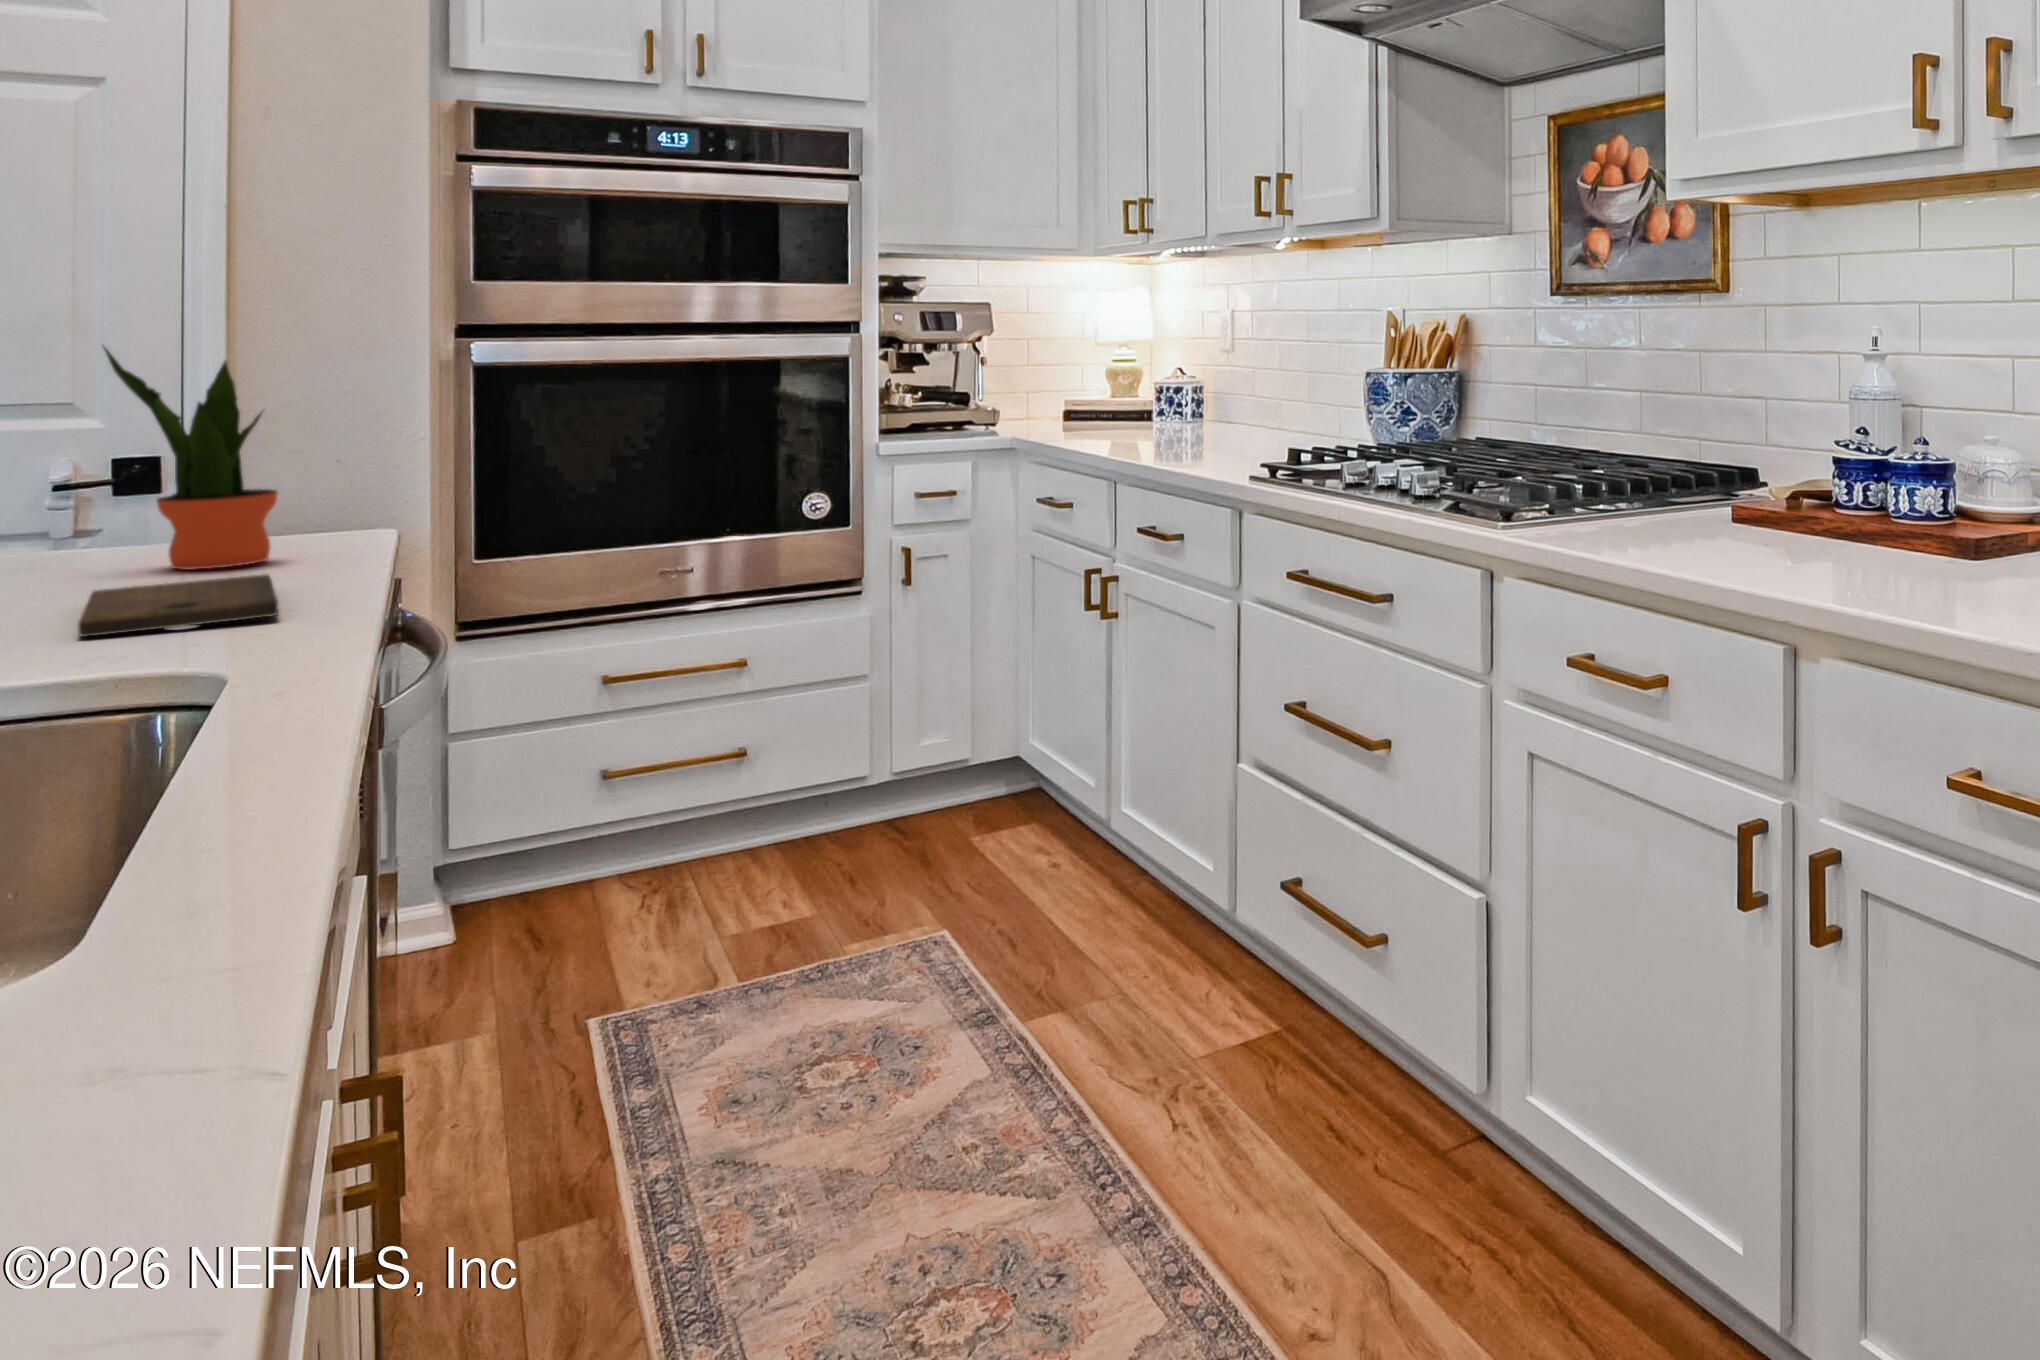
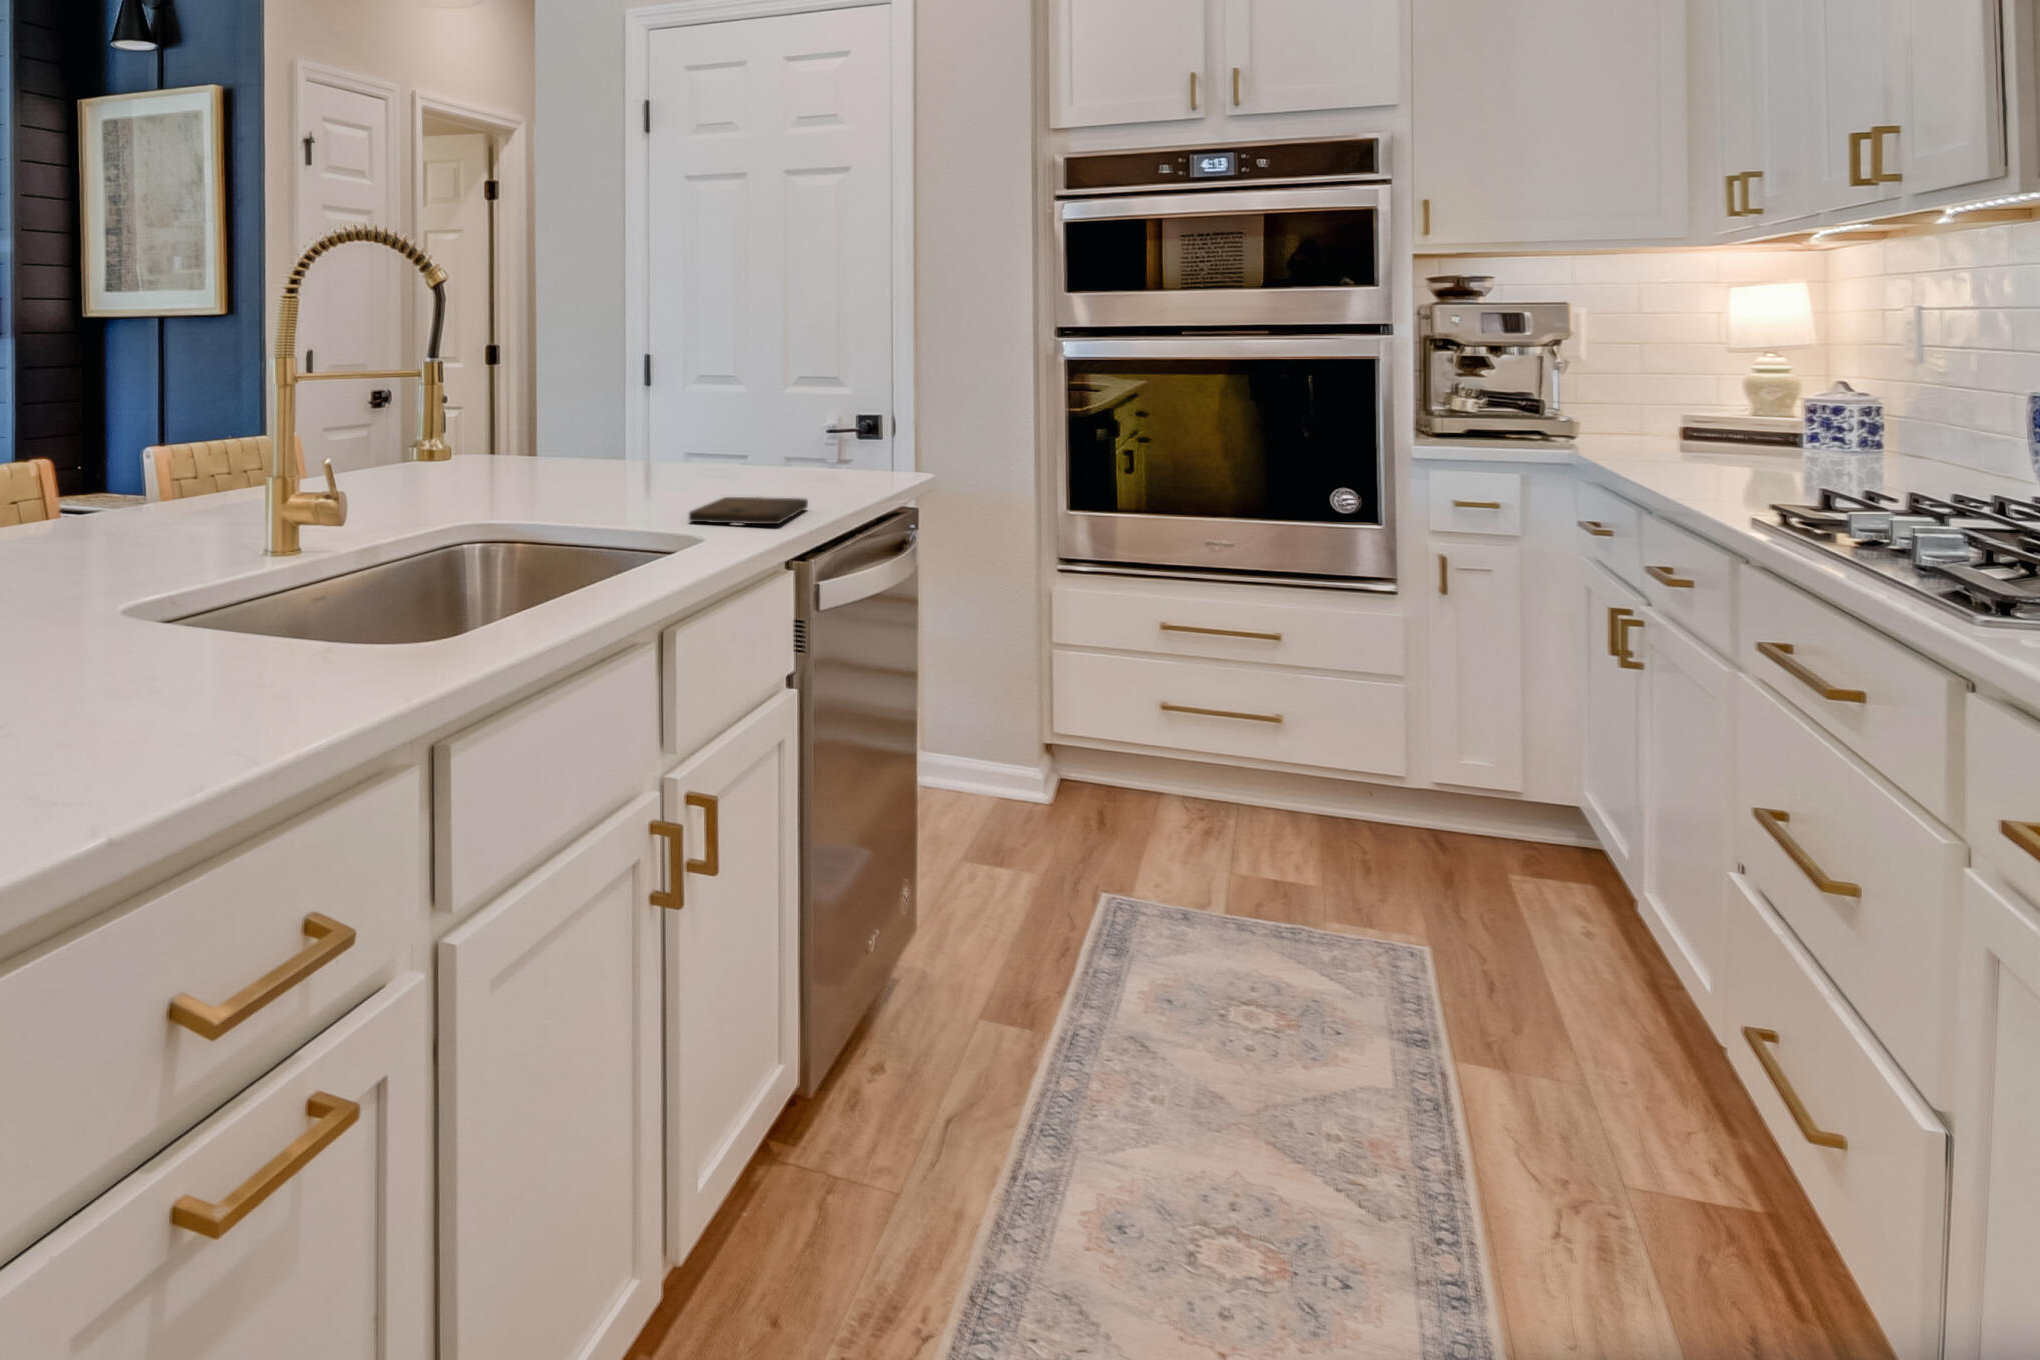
potted plant: present [102,345,277,570] -> none [762,345,844,493]

